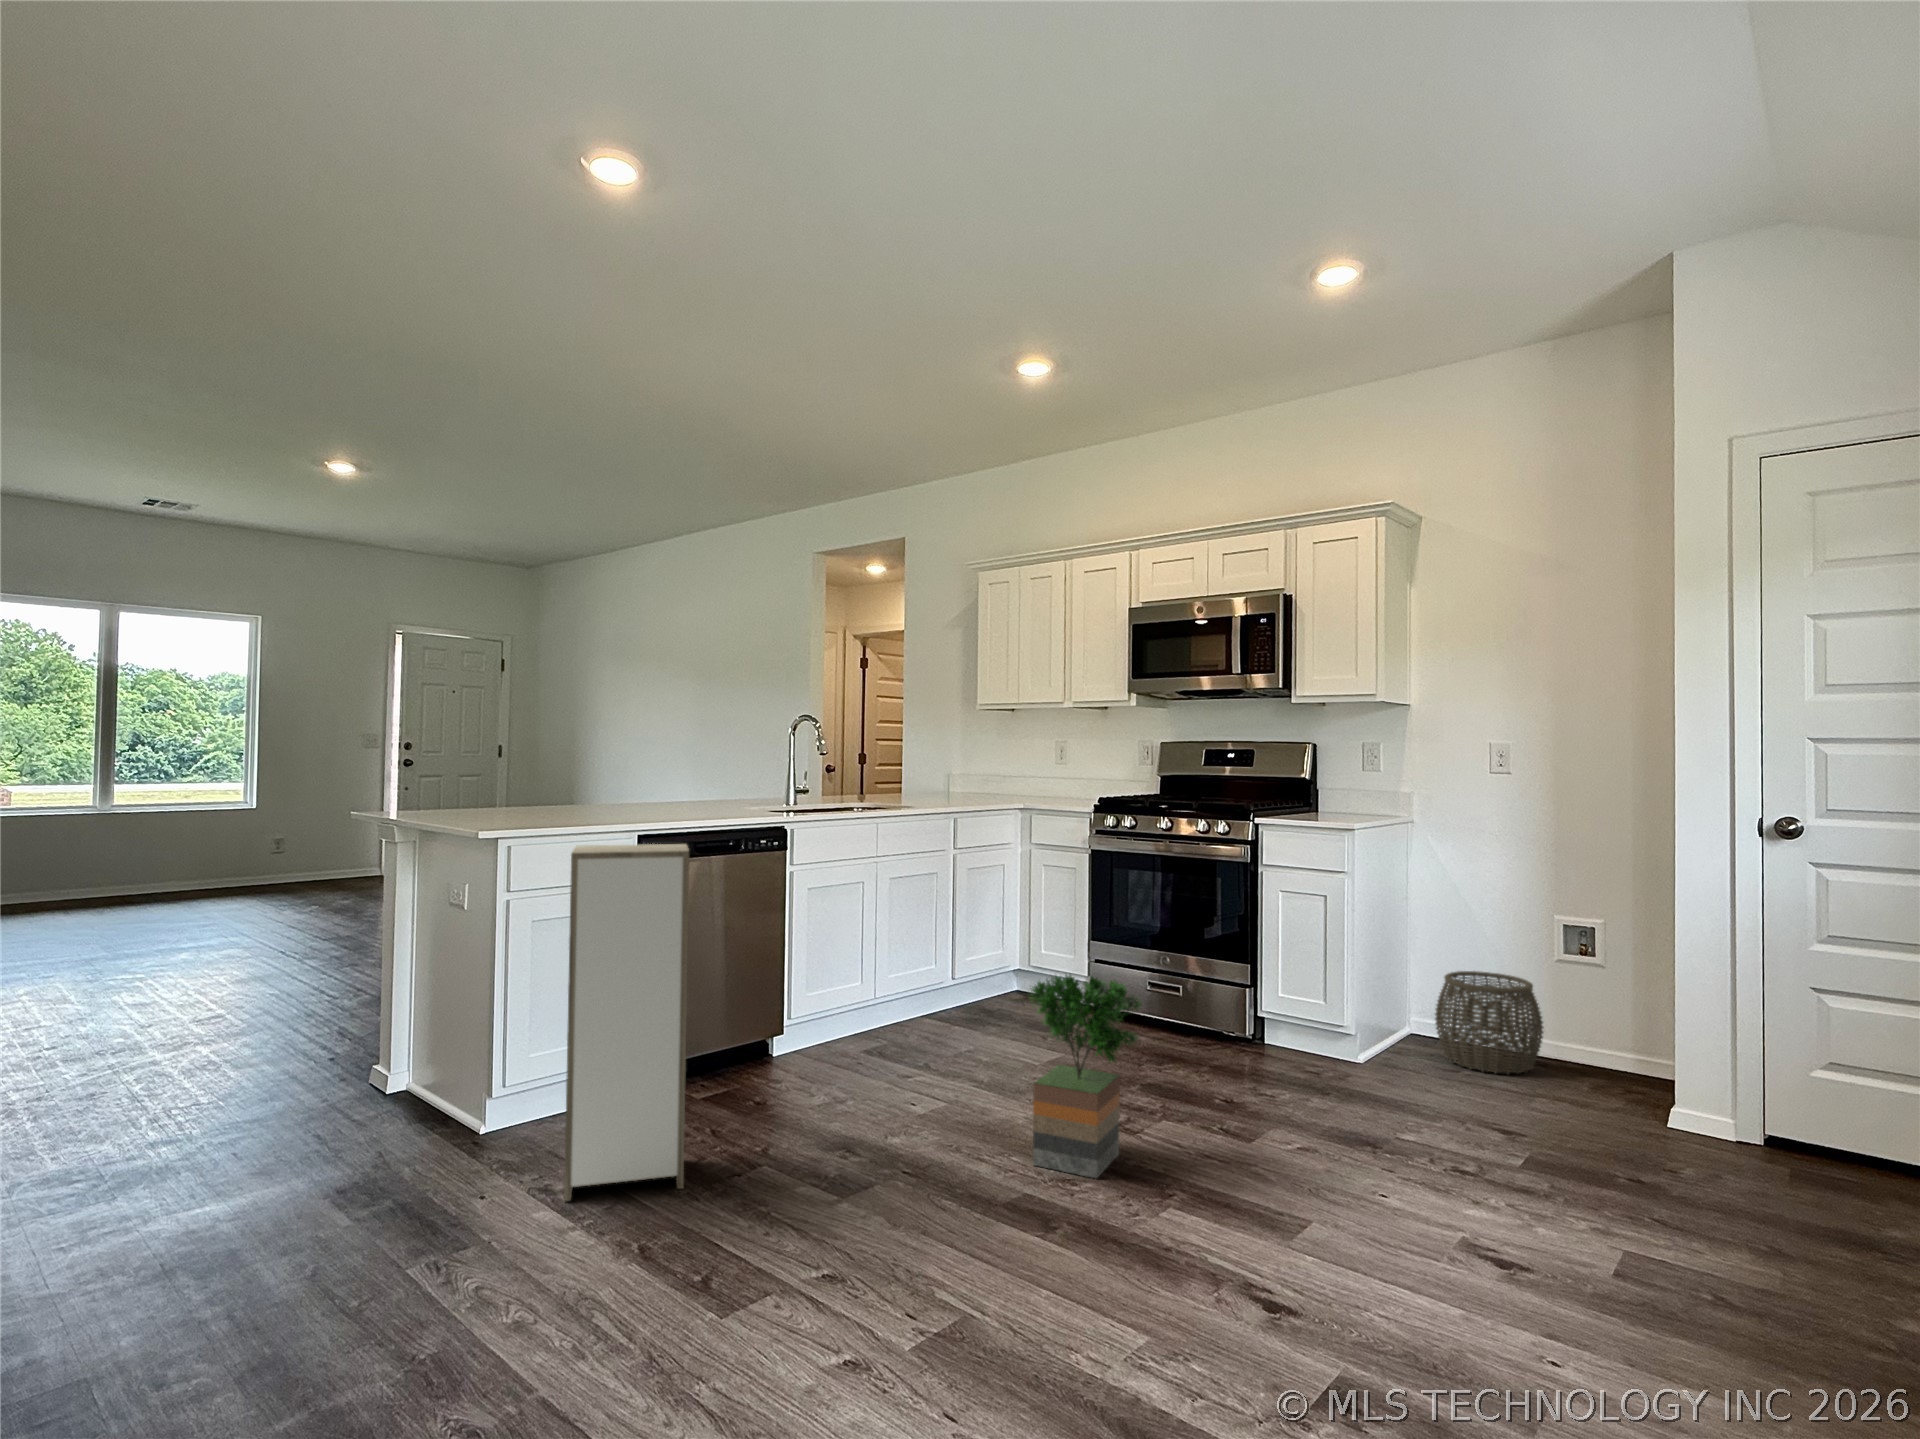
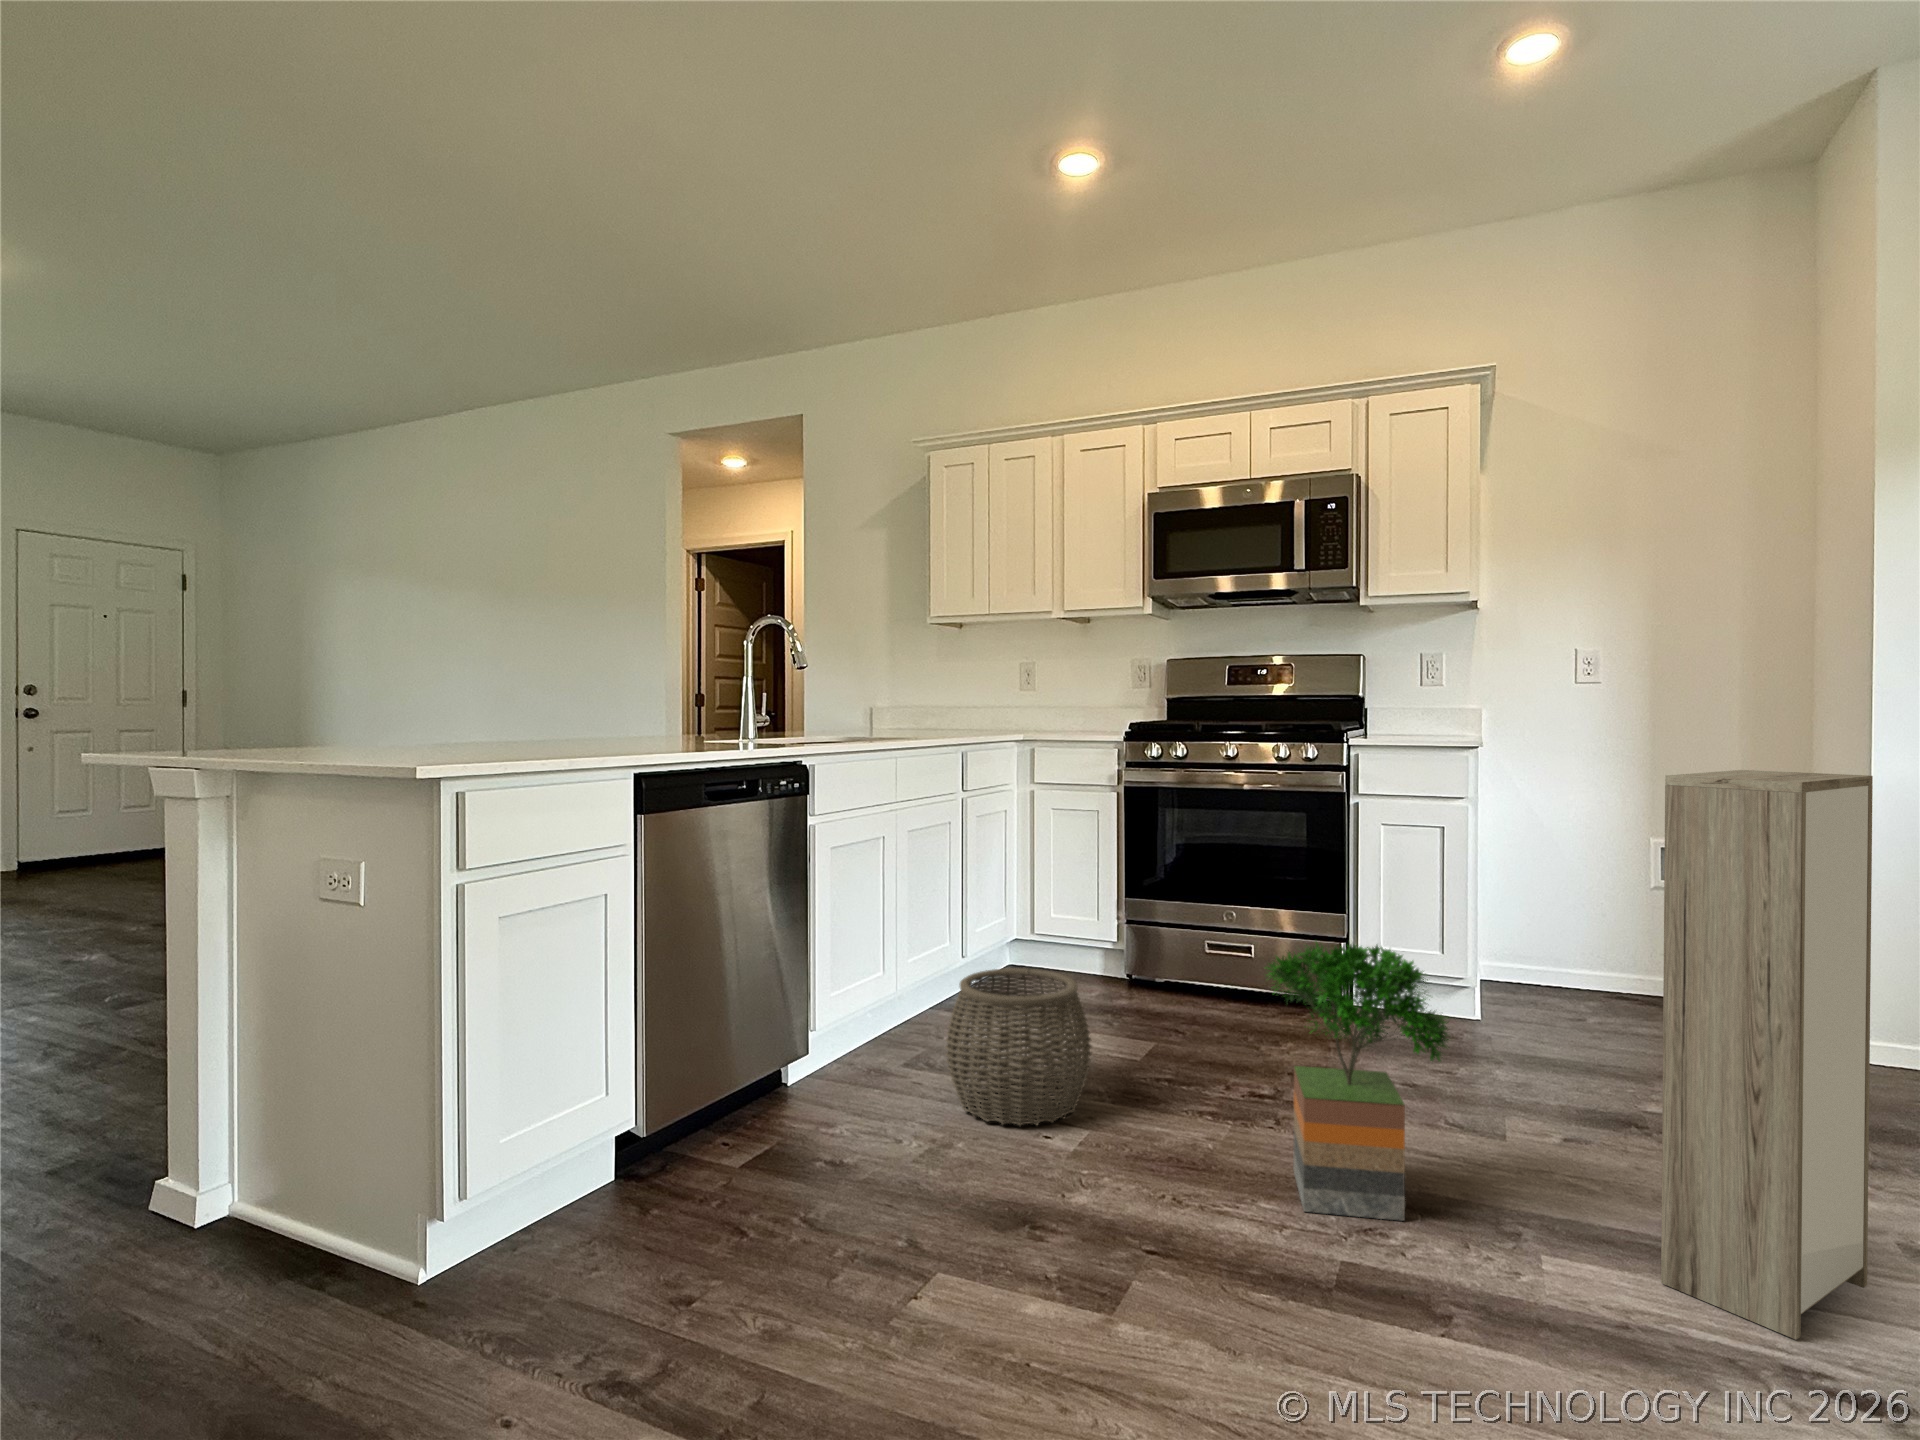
storage cabinet: present [564,844,689,1201] -> present [1661,770,1873,1340]
woven basket: present [1435,971,1543,1074] -> present [945,968,1092,1126]

